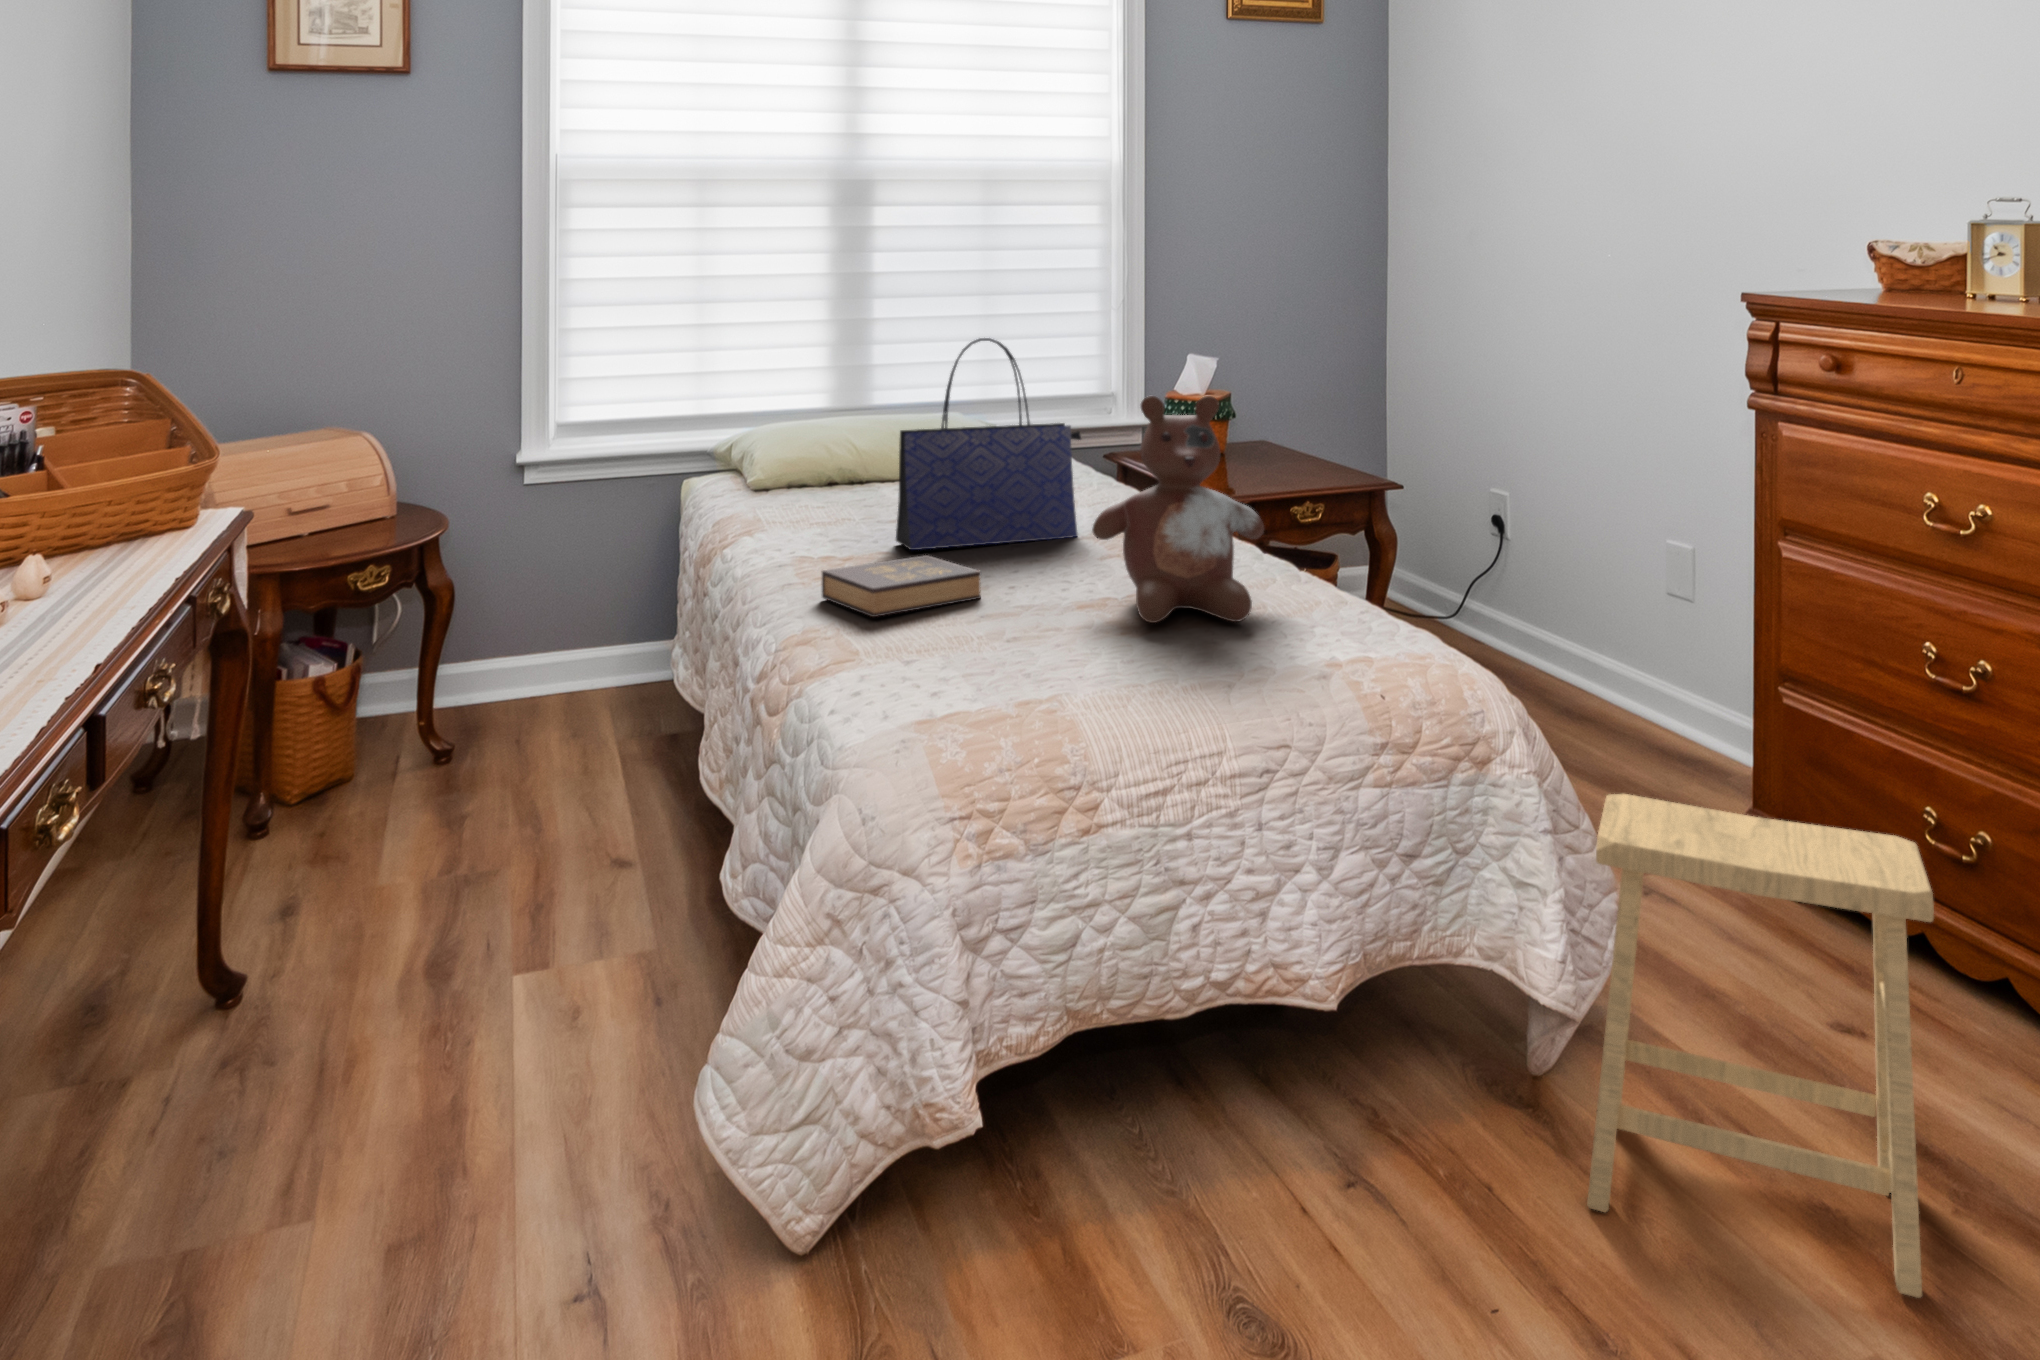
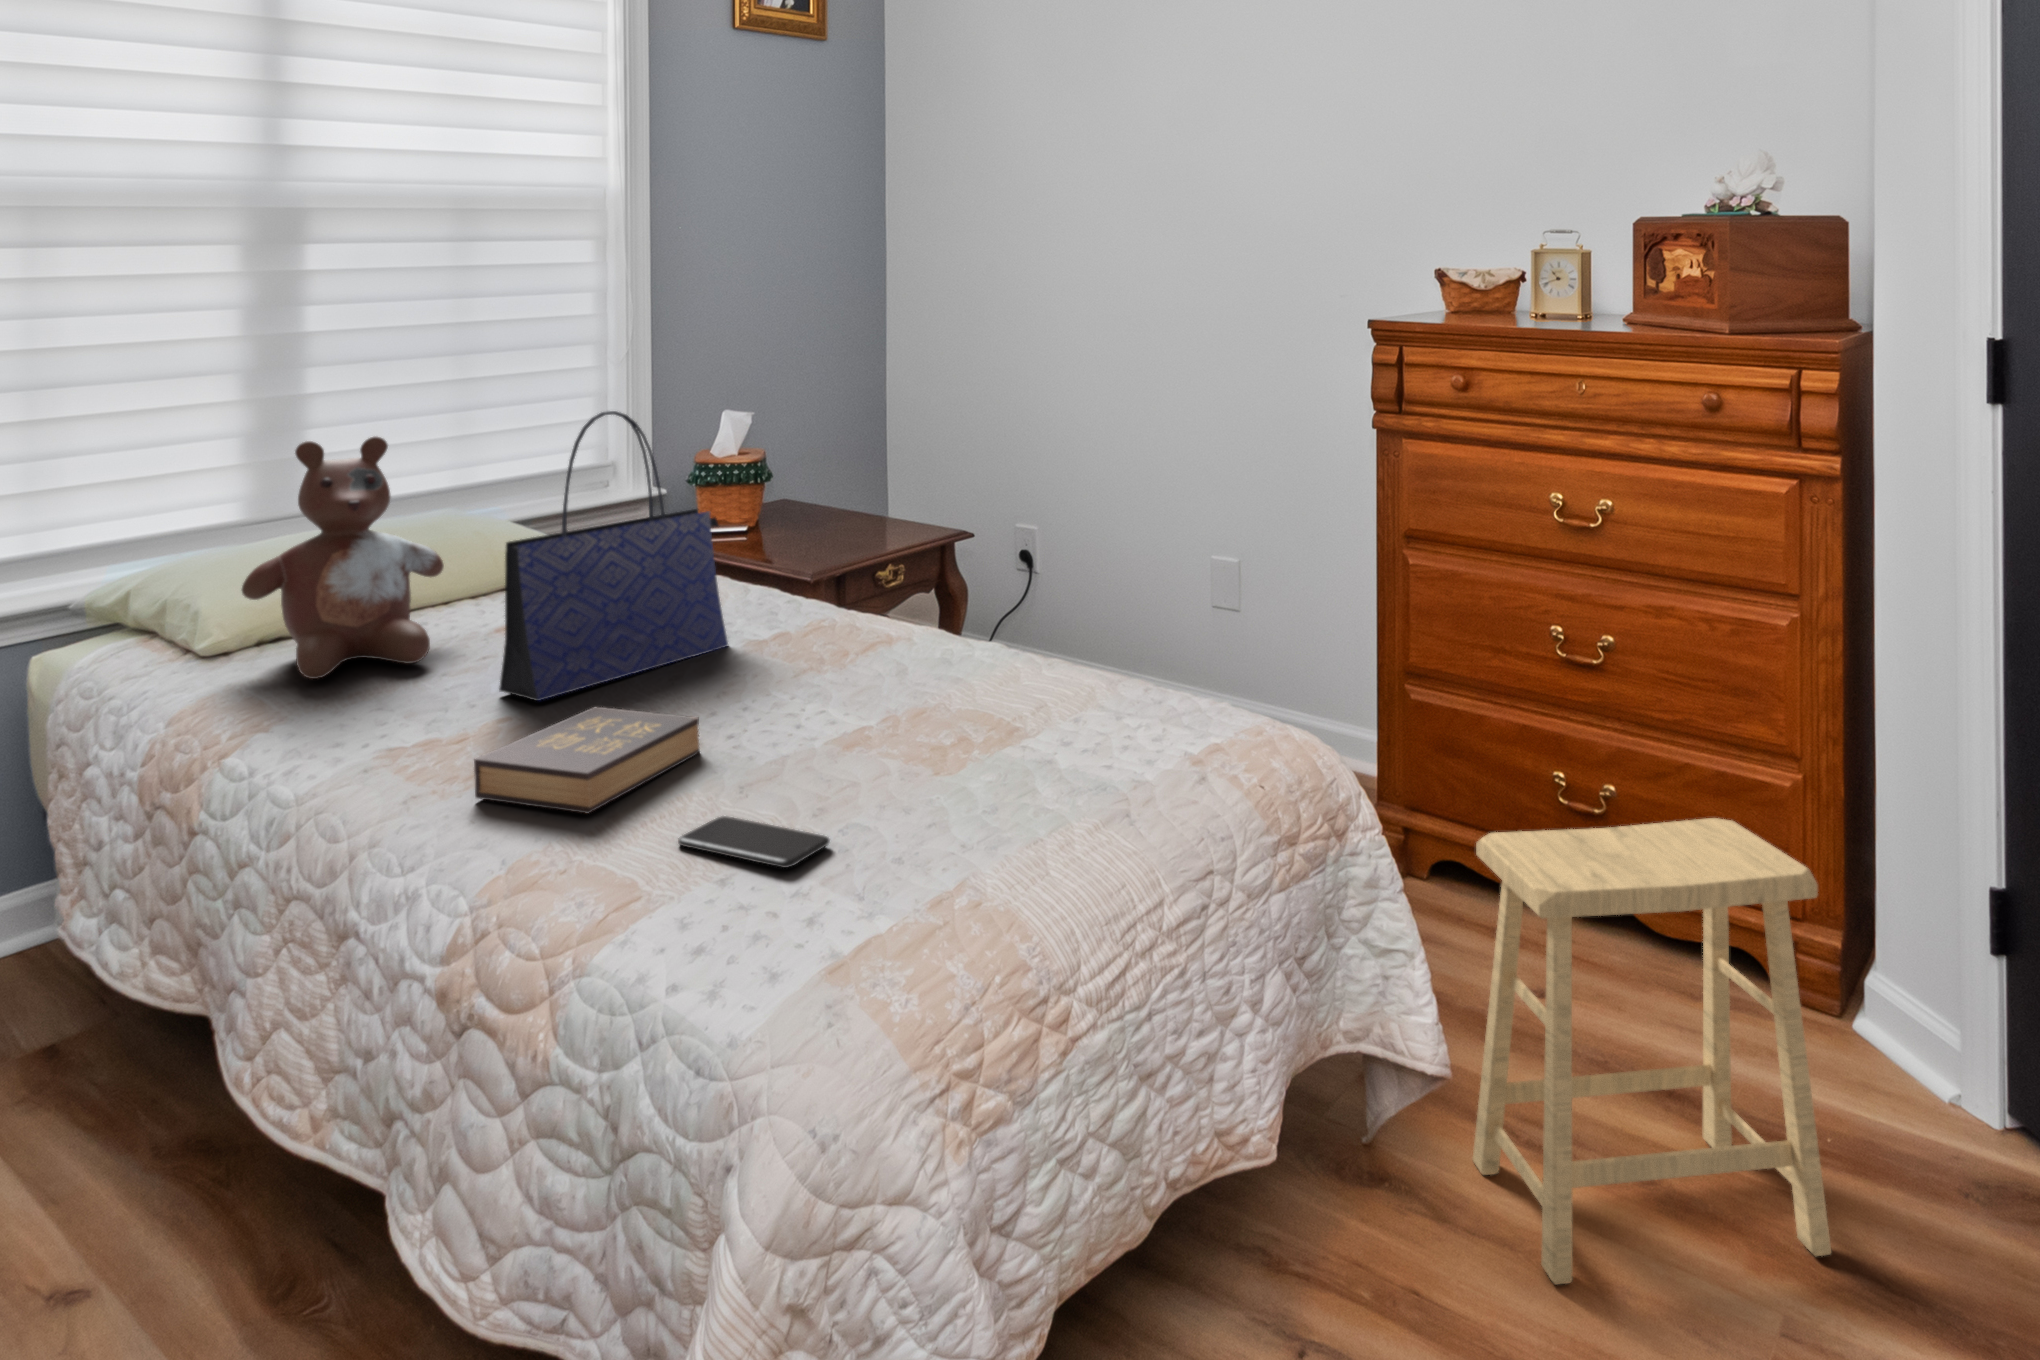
stuffed bear: present [1092,396,1264,623] -> present [242,436,444,679]
smartphone: none [908,635,999,669] -> present [678,816,830,868]

